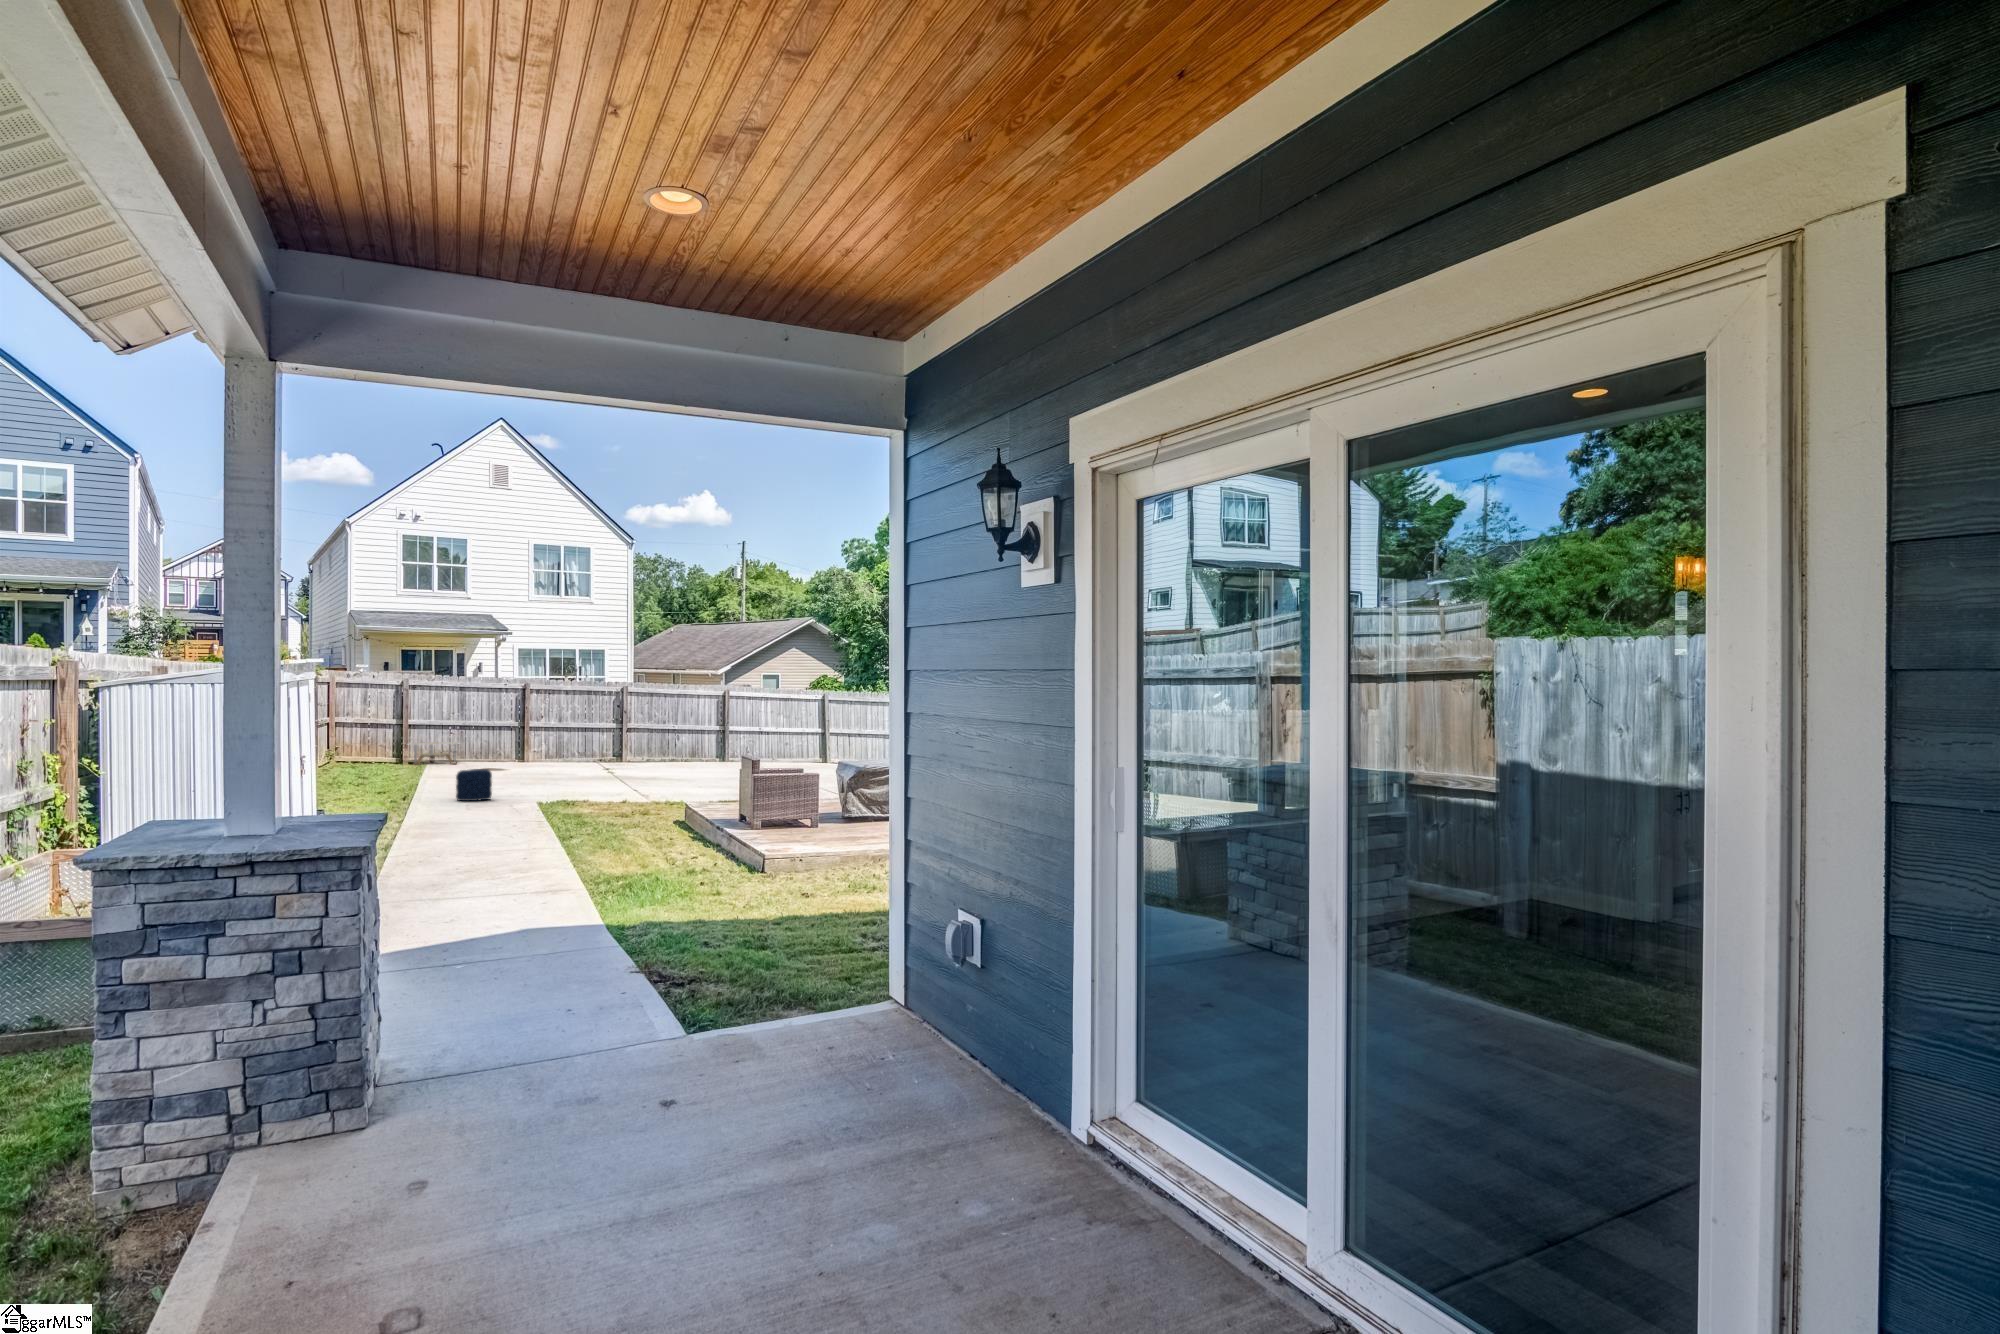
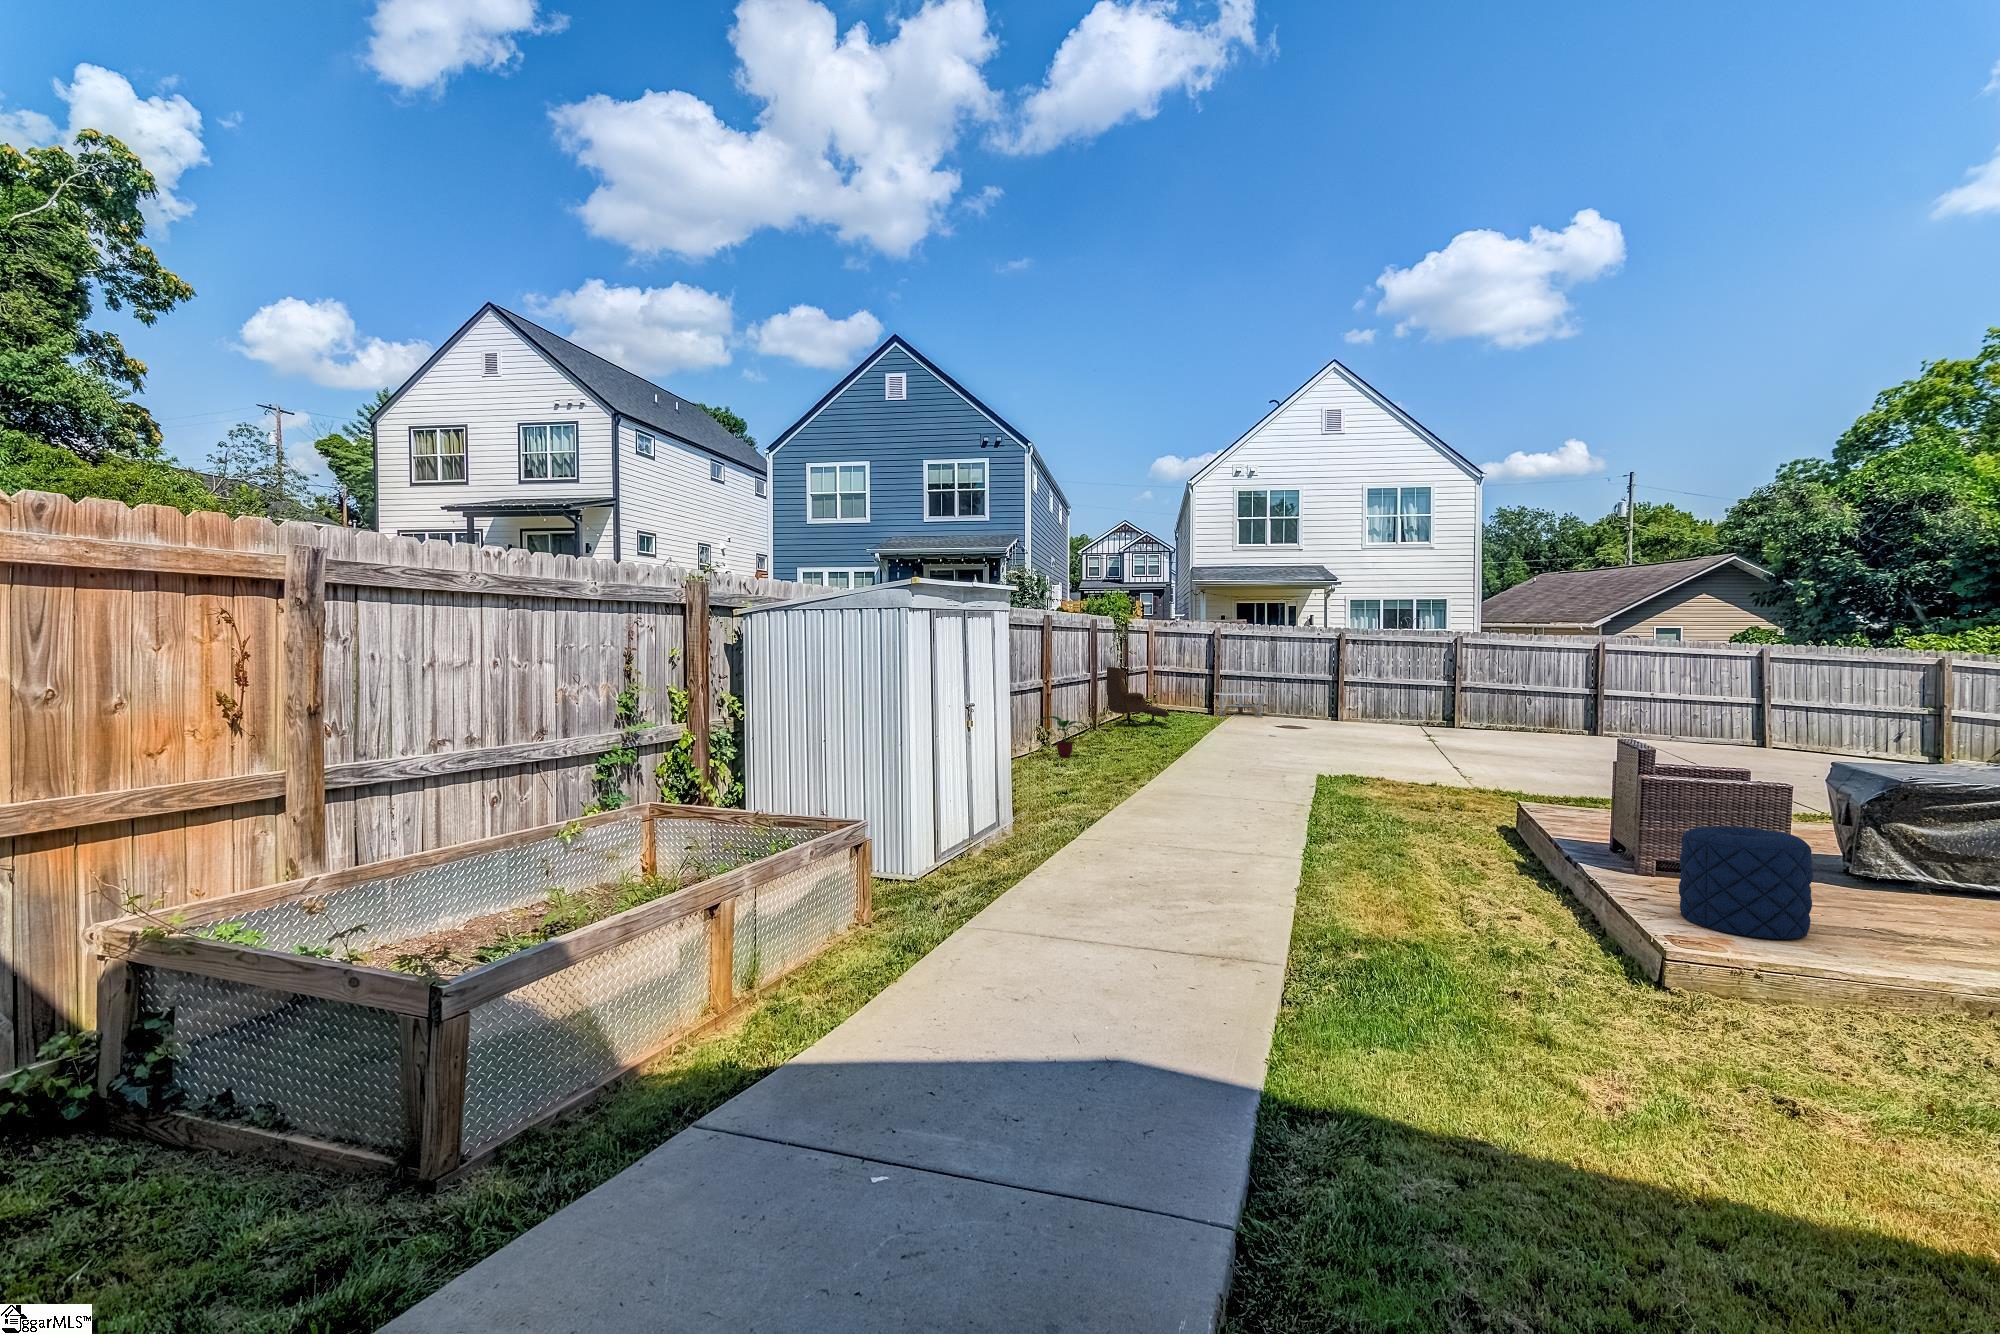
lounge chair: none [309,722,379,779] -> present [1107,667,1169,727]
potted plant: none [297,769,343,804] -> present [1040,716,1085,757]
pouf: present [456,769,492,801] -> present [1679,826,1813,939]

